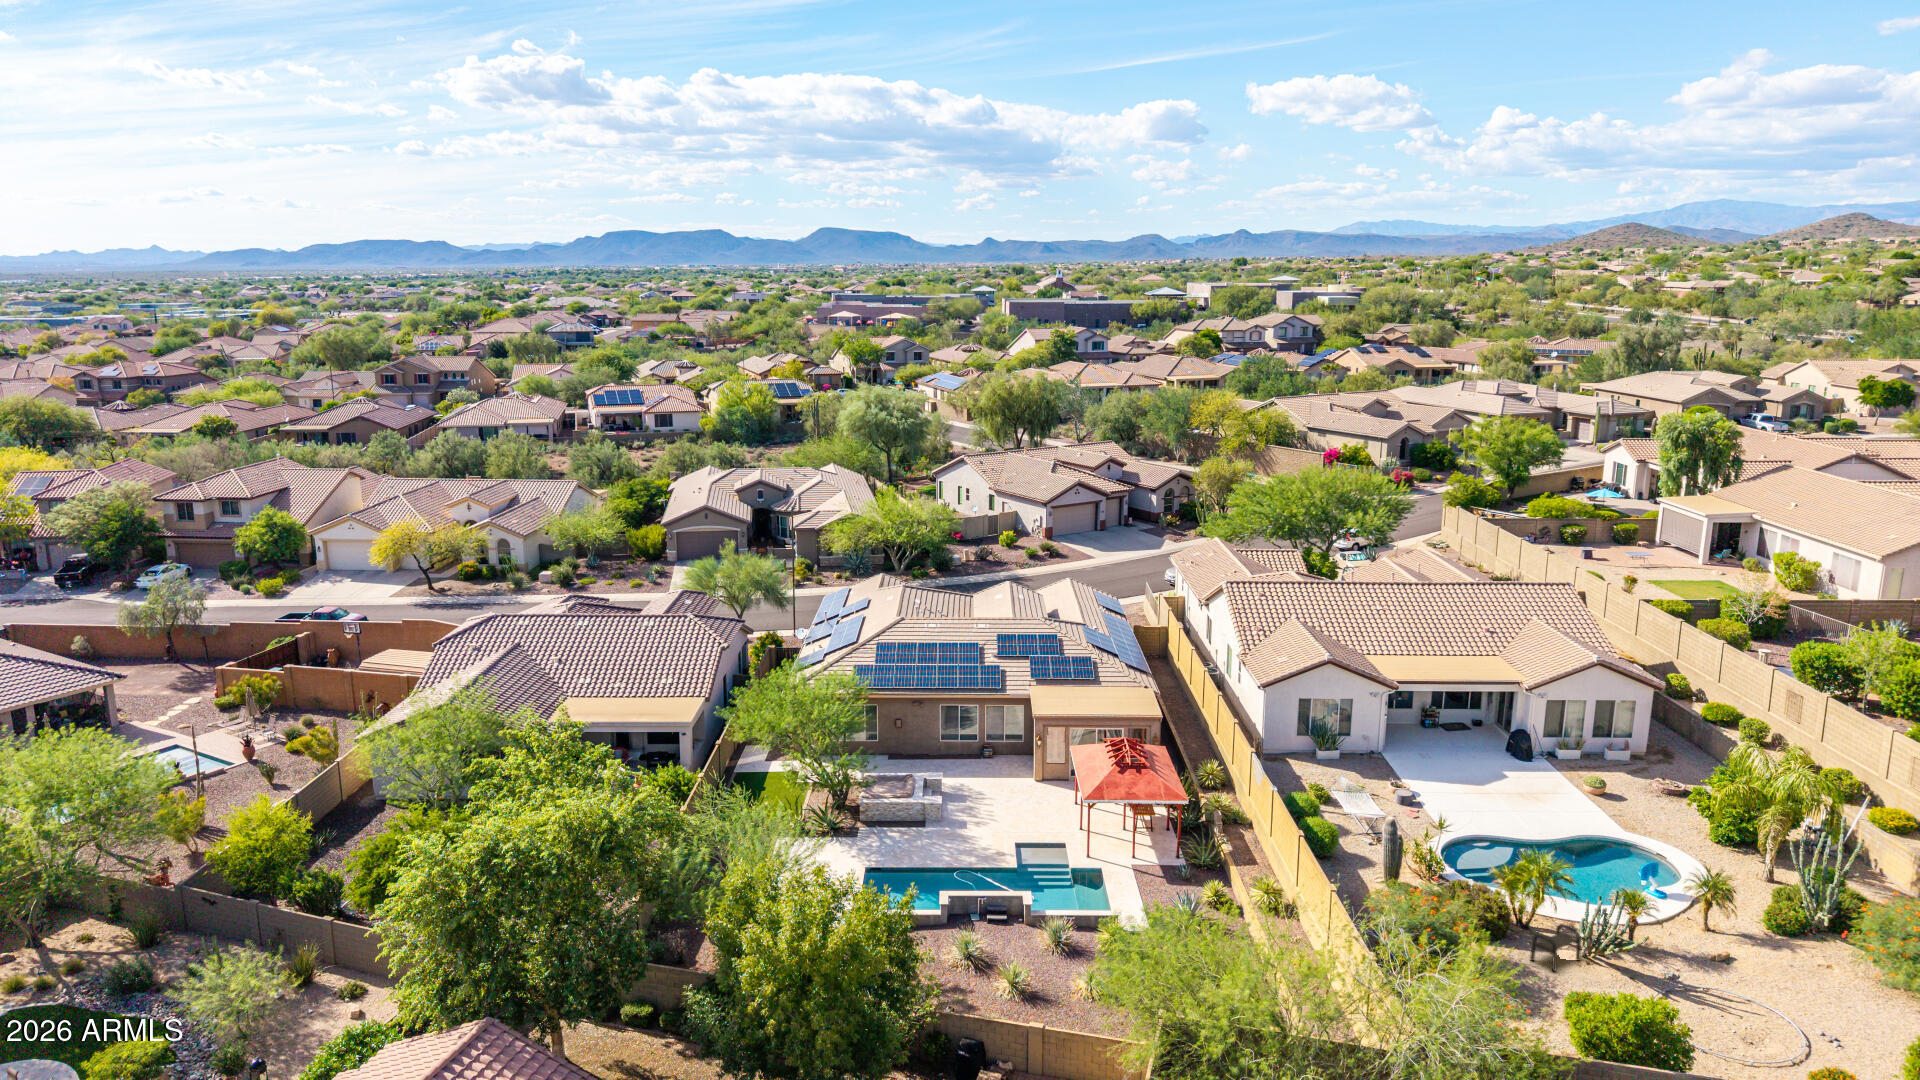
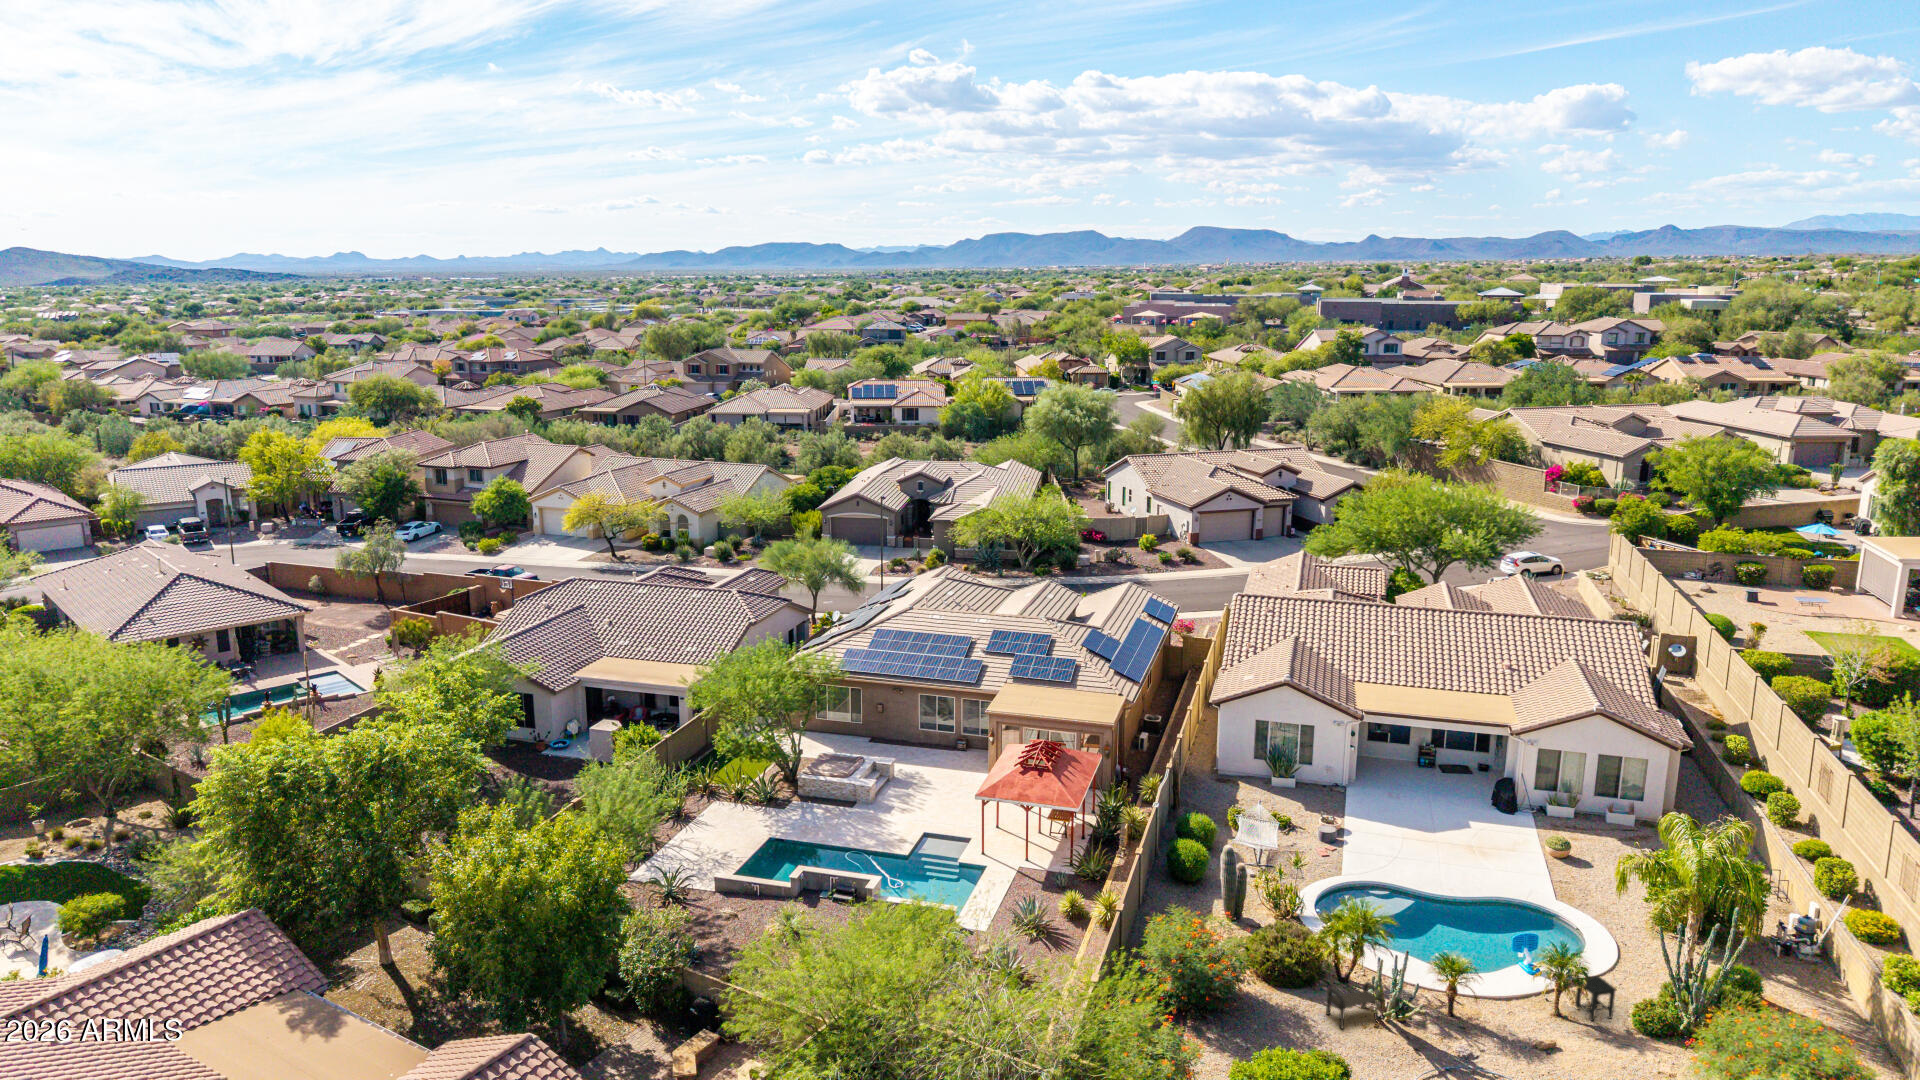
side table: none [1717,889,1756,931] -> present [1575,976,1616,1021]

